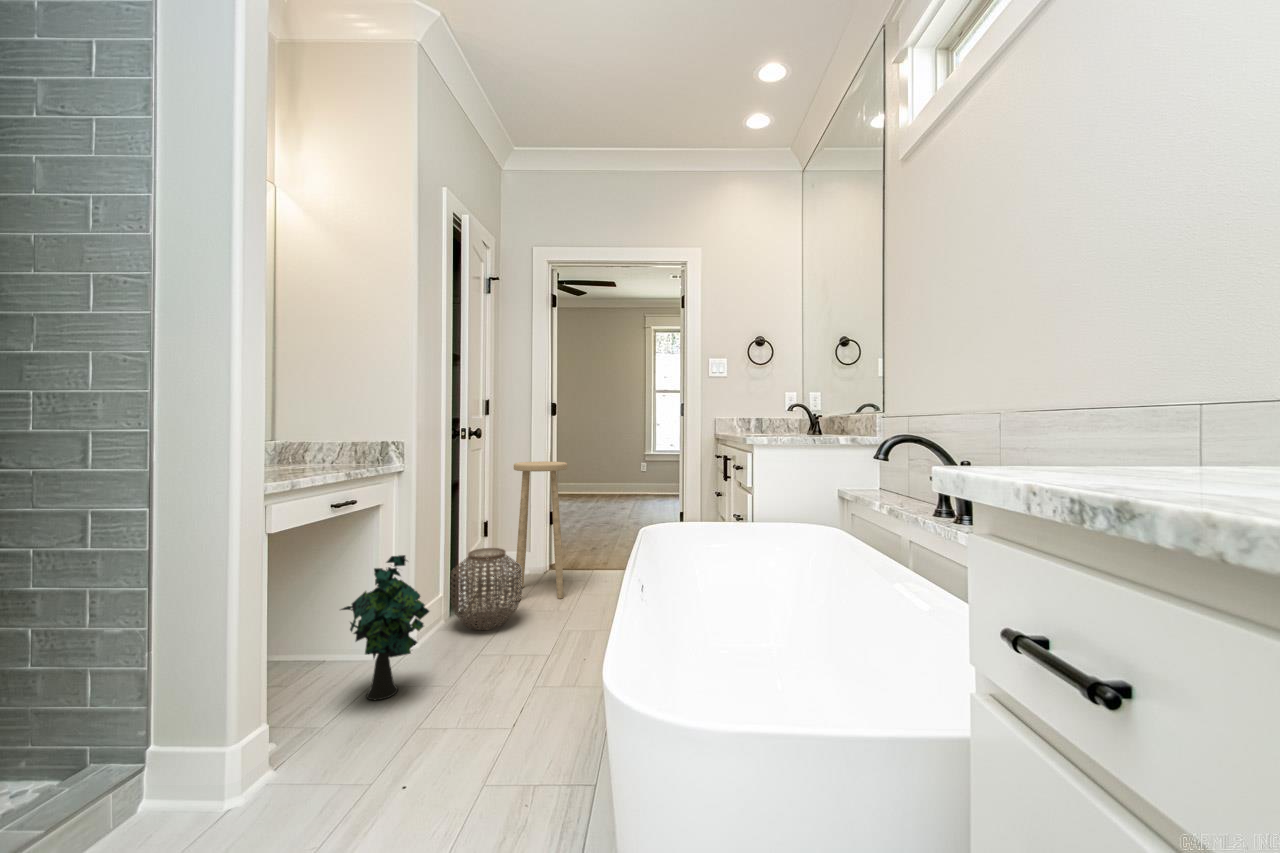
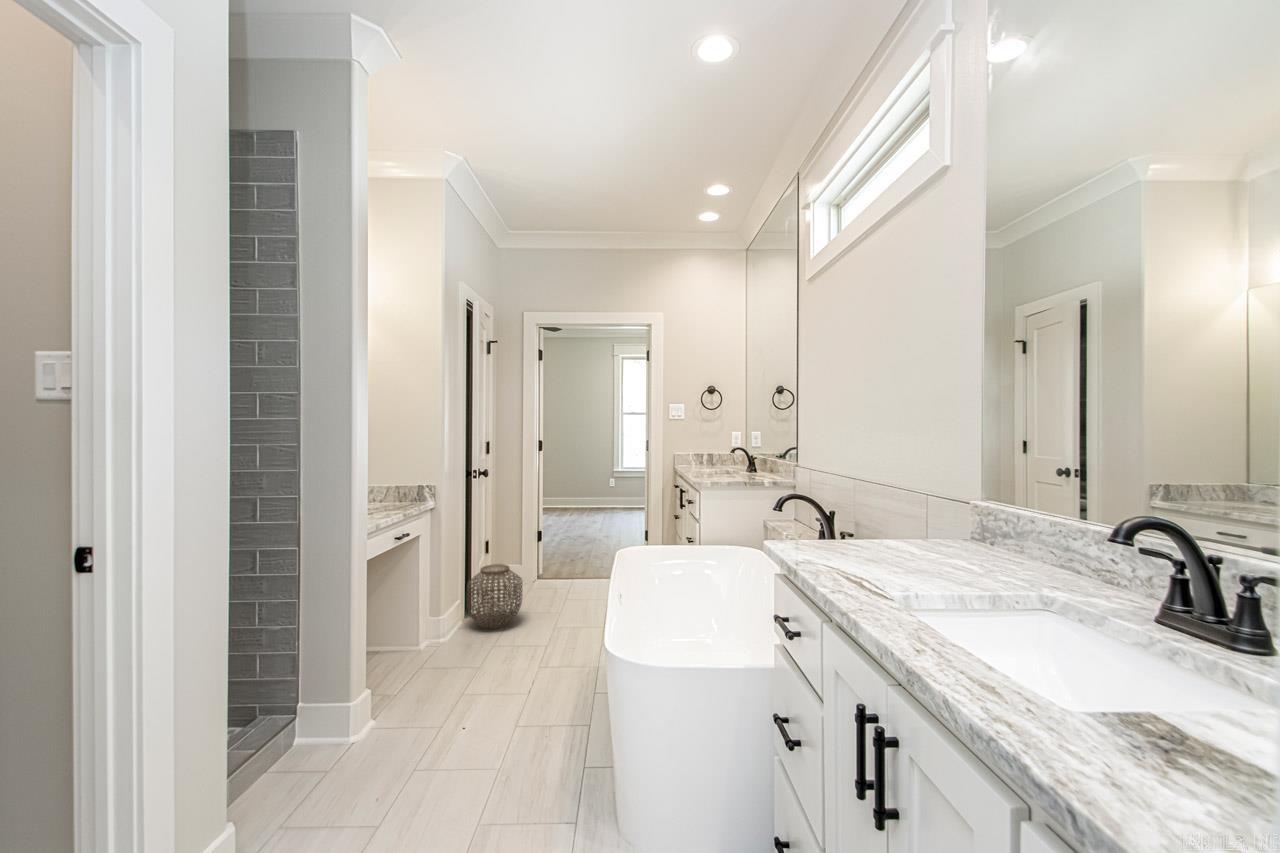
stool: present [514,462,568,599] -> none [511,492,555,606]
decorative plant: present [341,555,429,700] -> none [399,573,463,678]

